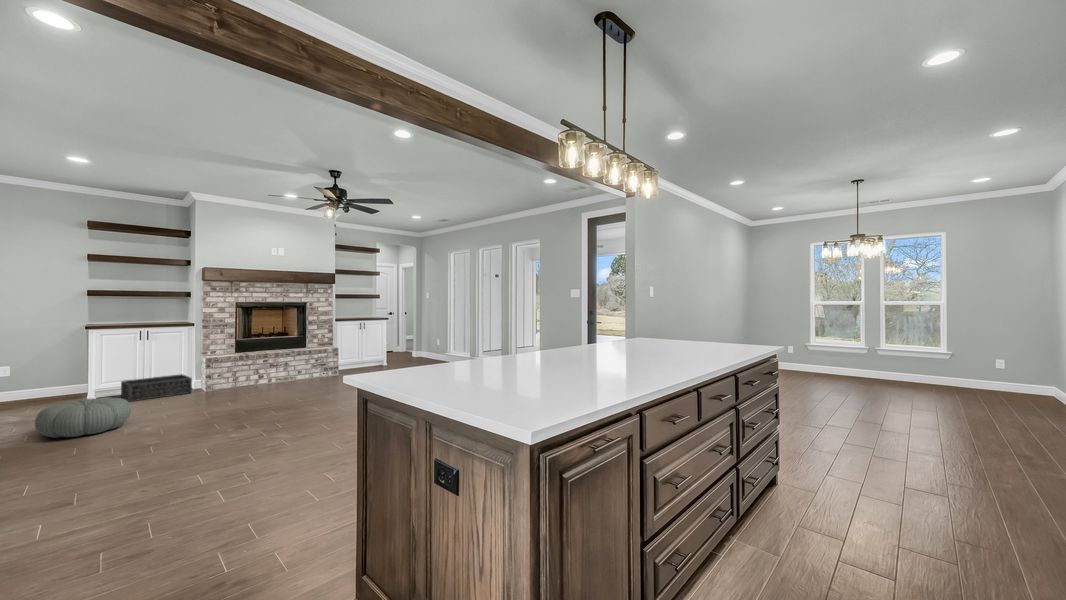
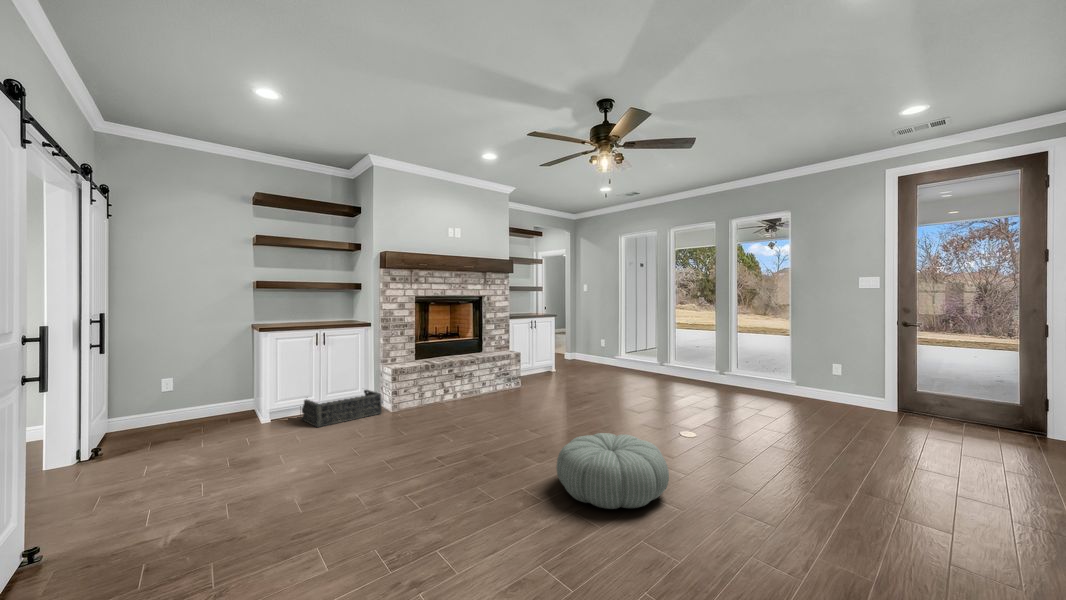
pouf: present [35,397,131,438] -> present [556,433,669,509]

